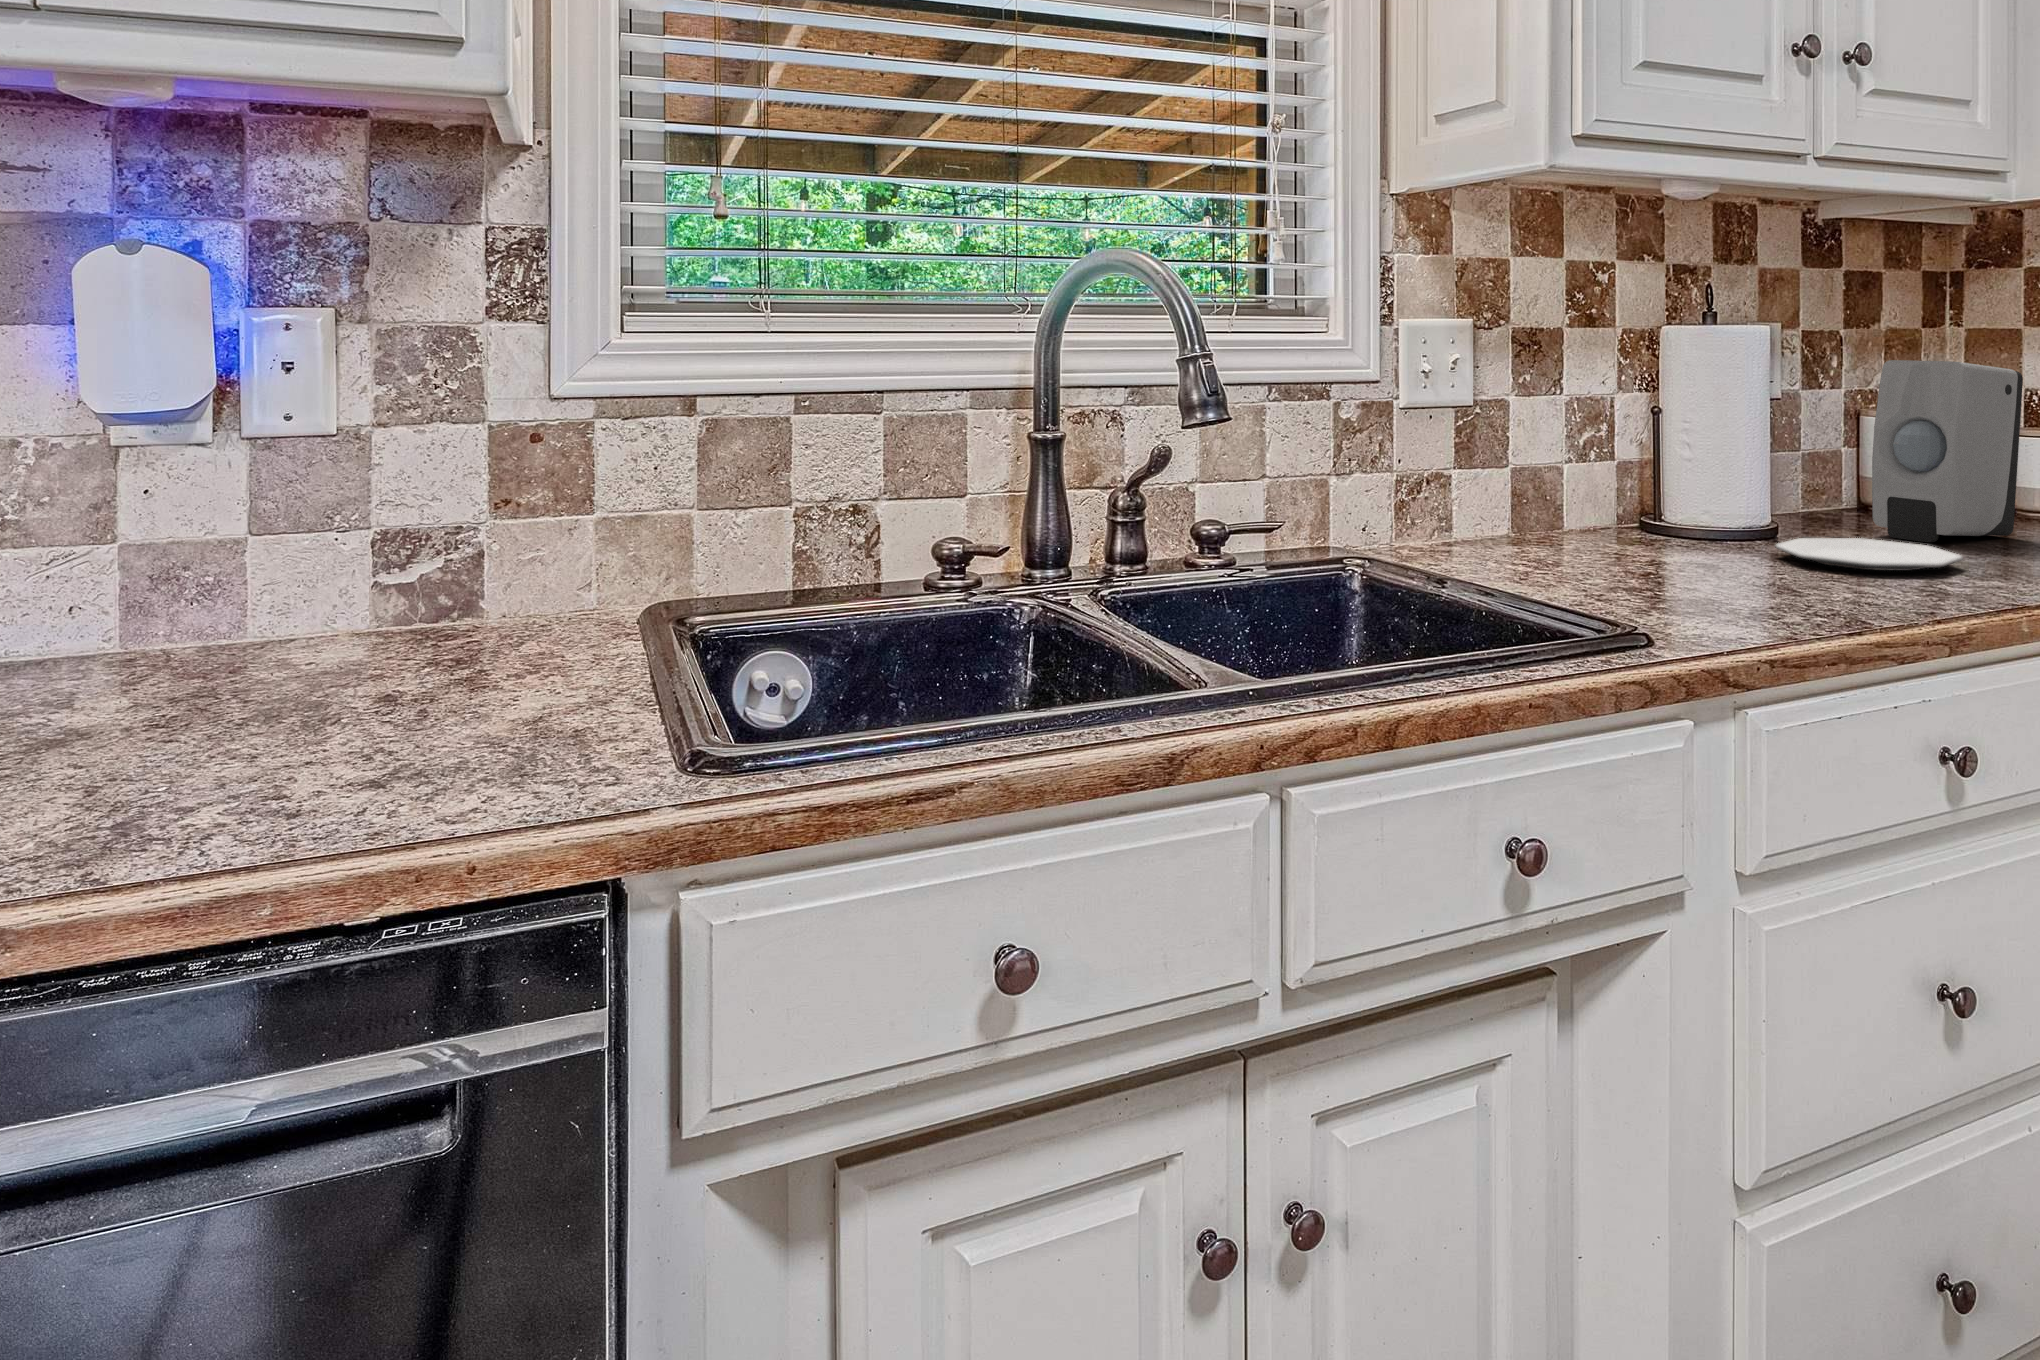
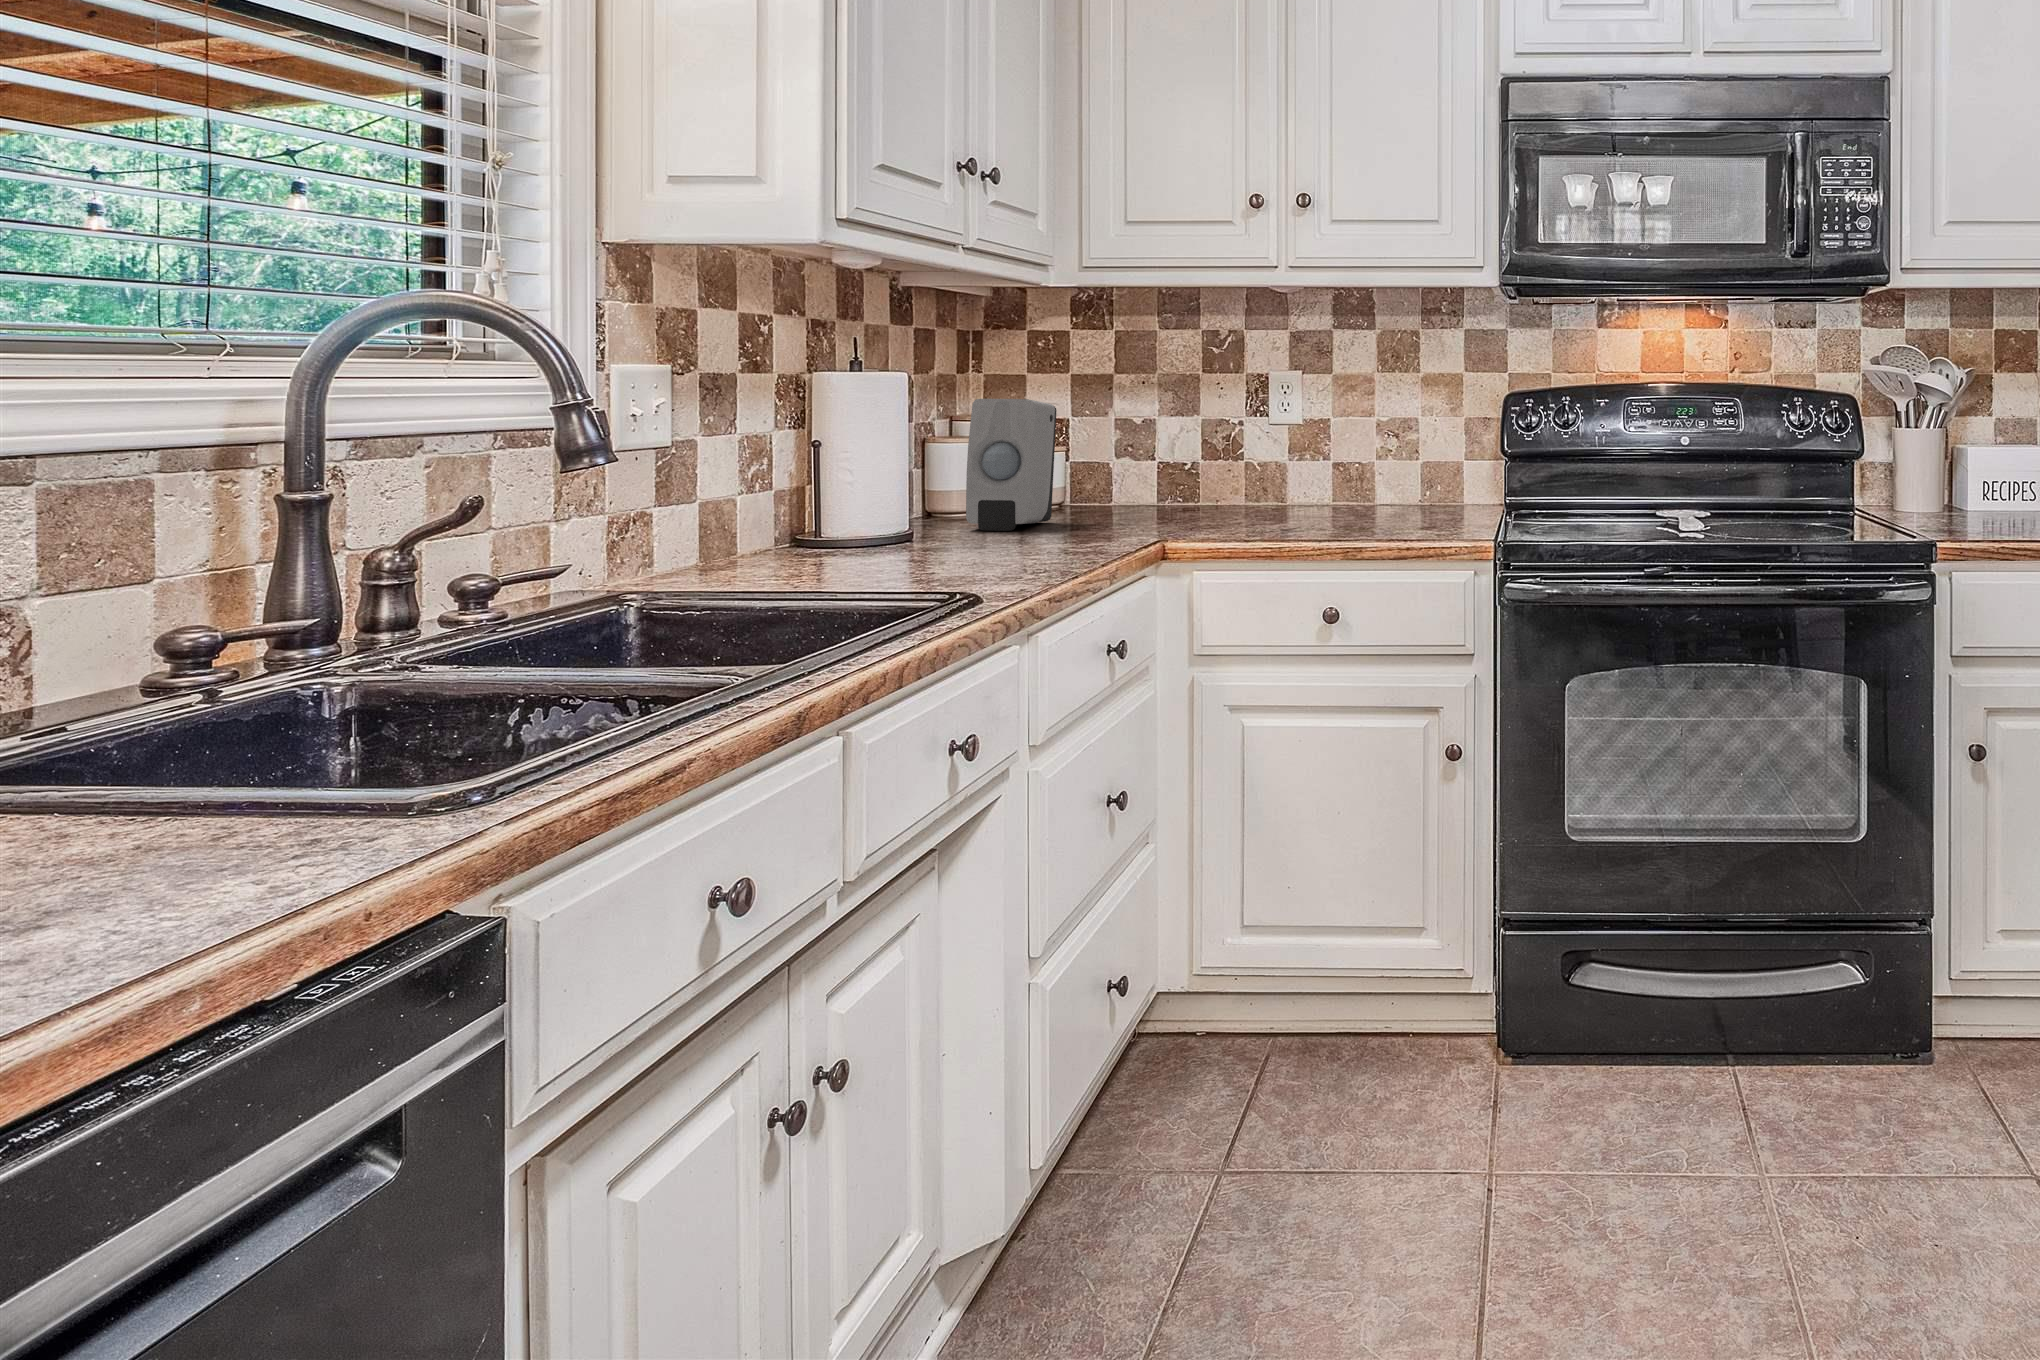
plate: present [1776,538,1963,571] -> none [932,530,1058,551]

